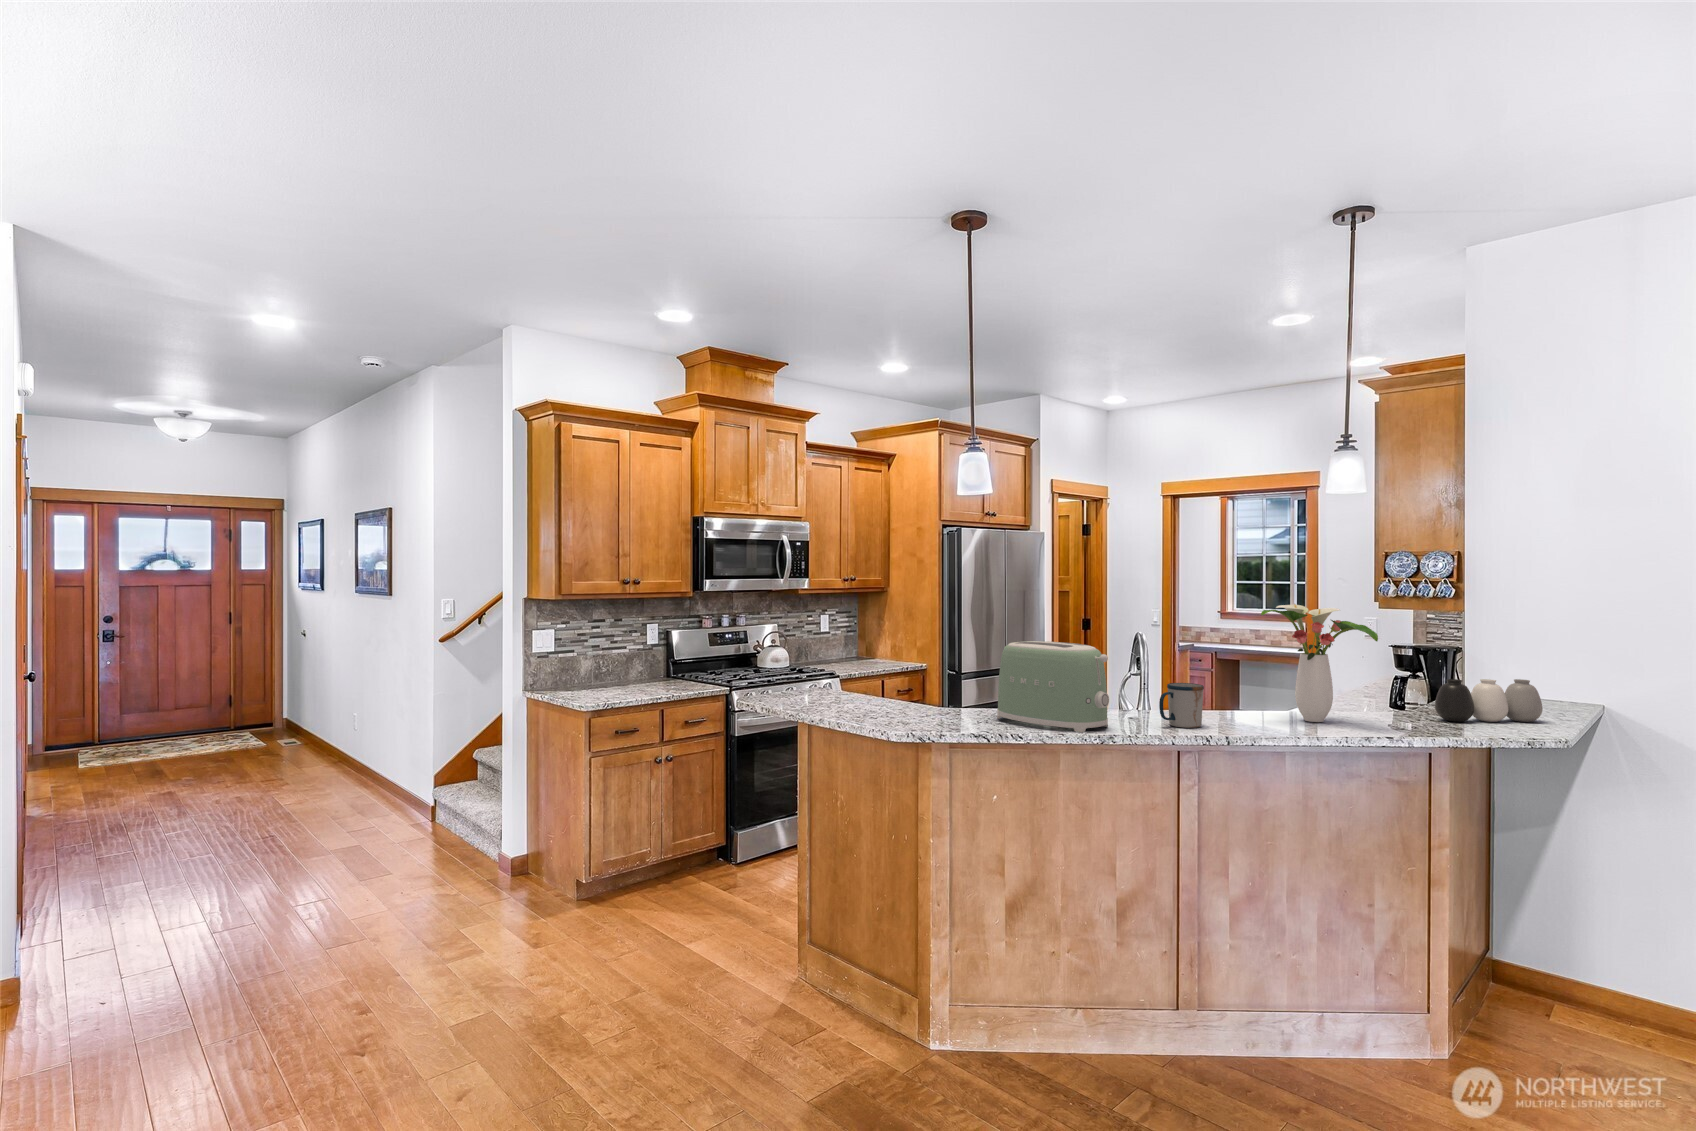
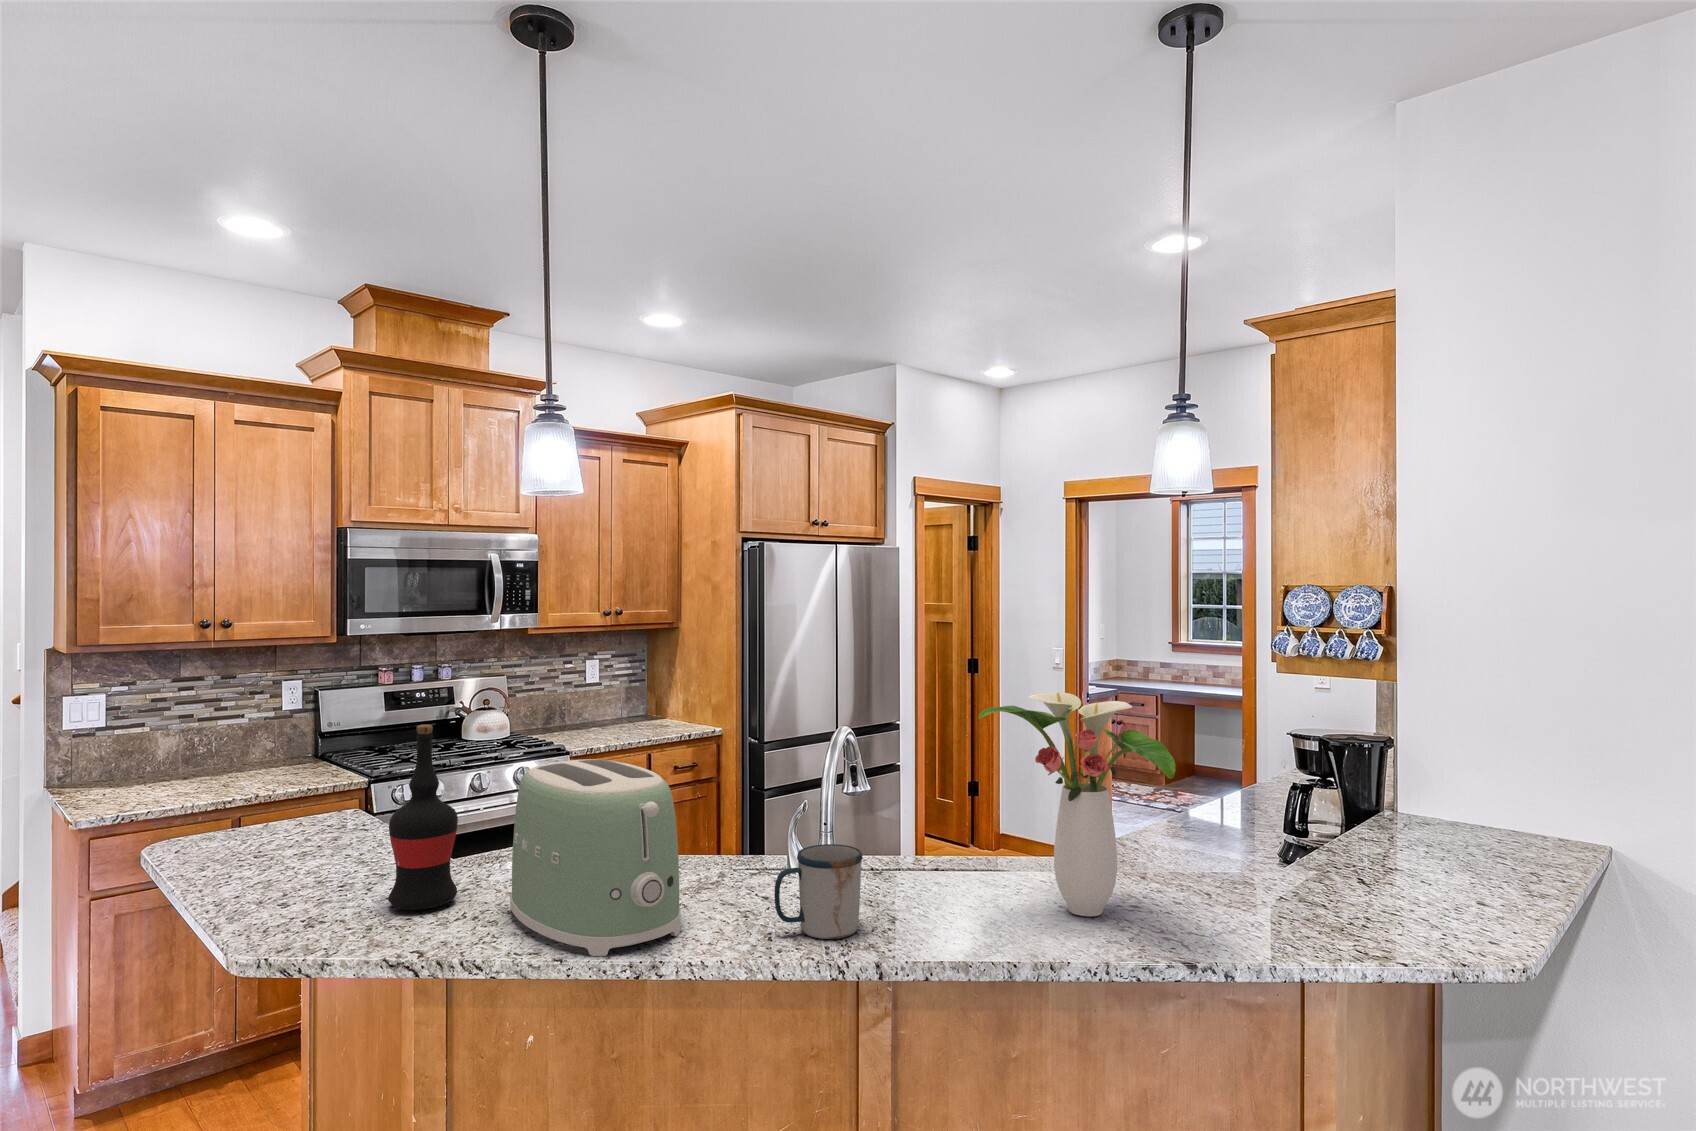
wine bottle: none [929,621,964,720] -> present [388,724,458,910]
vase: present [1435,679,1543,722] -> none [1310,832,1502,915]

